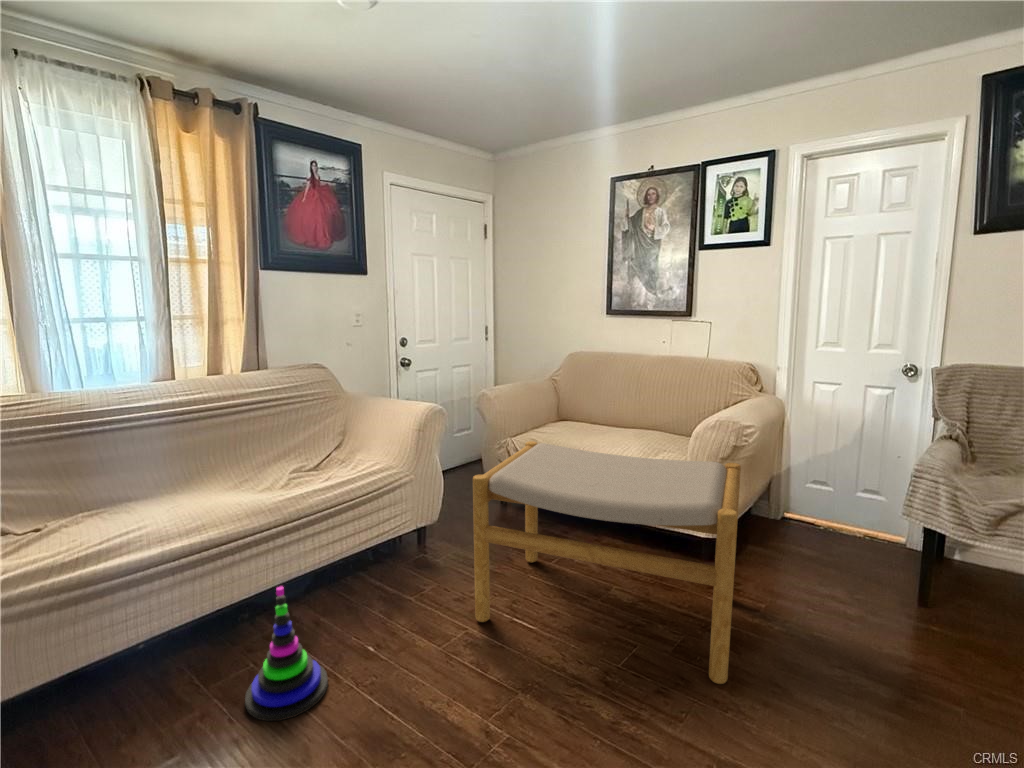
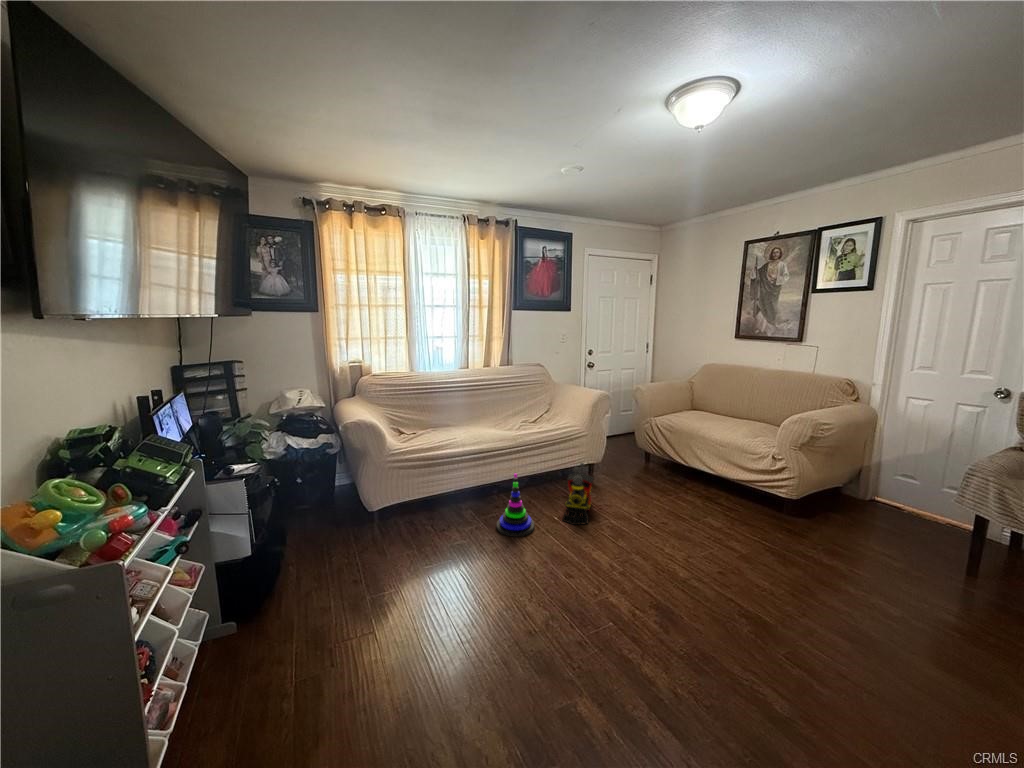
footstool: present [473,441,741,684] -> none [616,419,810,580]
toy train: none [381,536,432,657] -> present [562,463,594,525]

